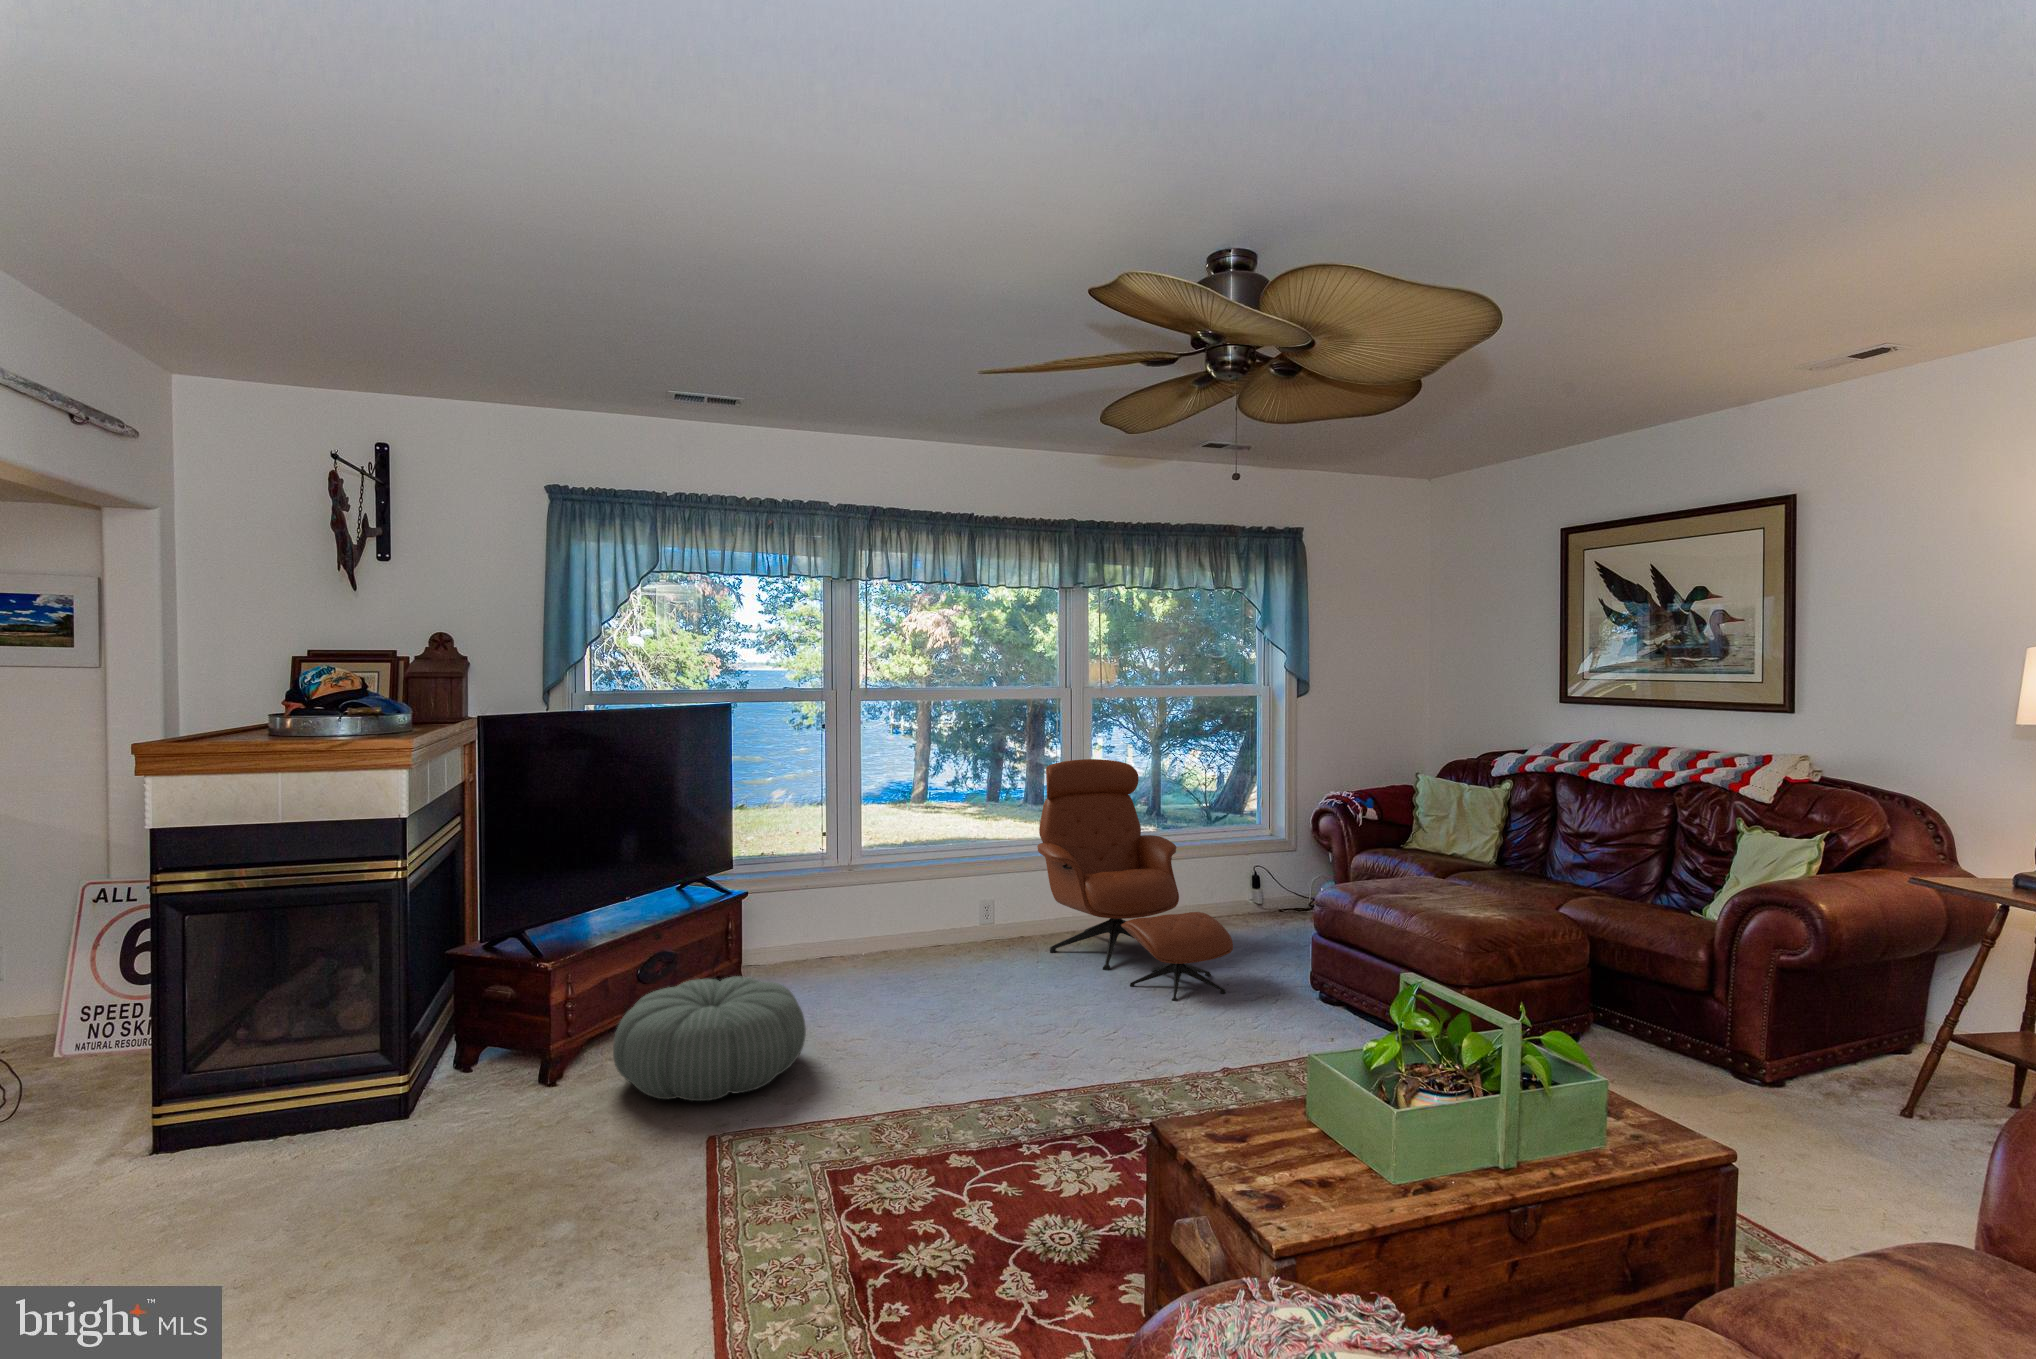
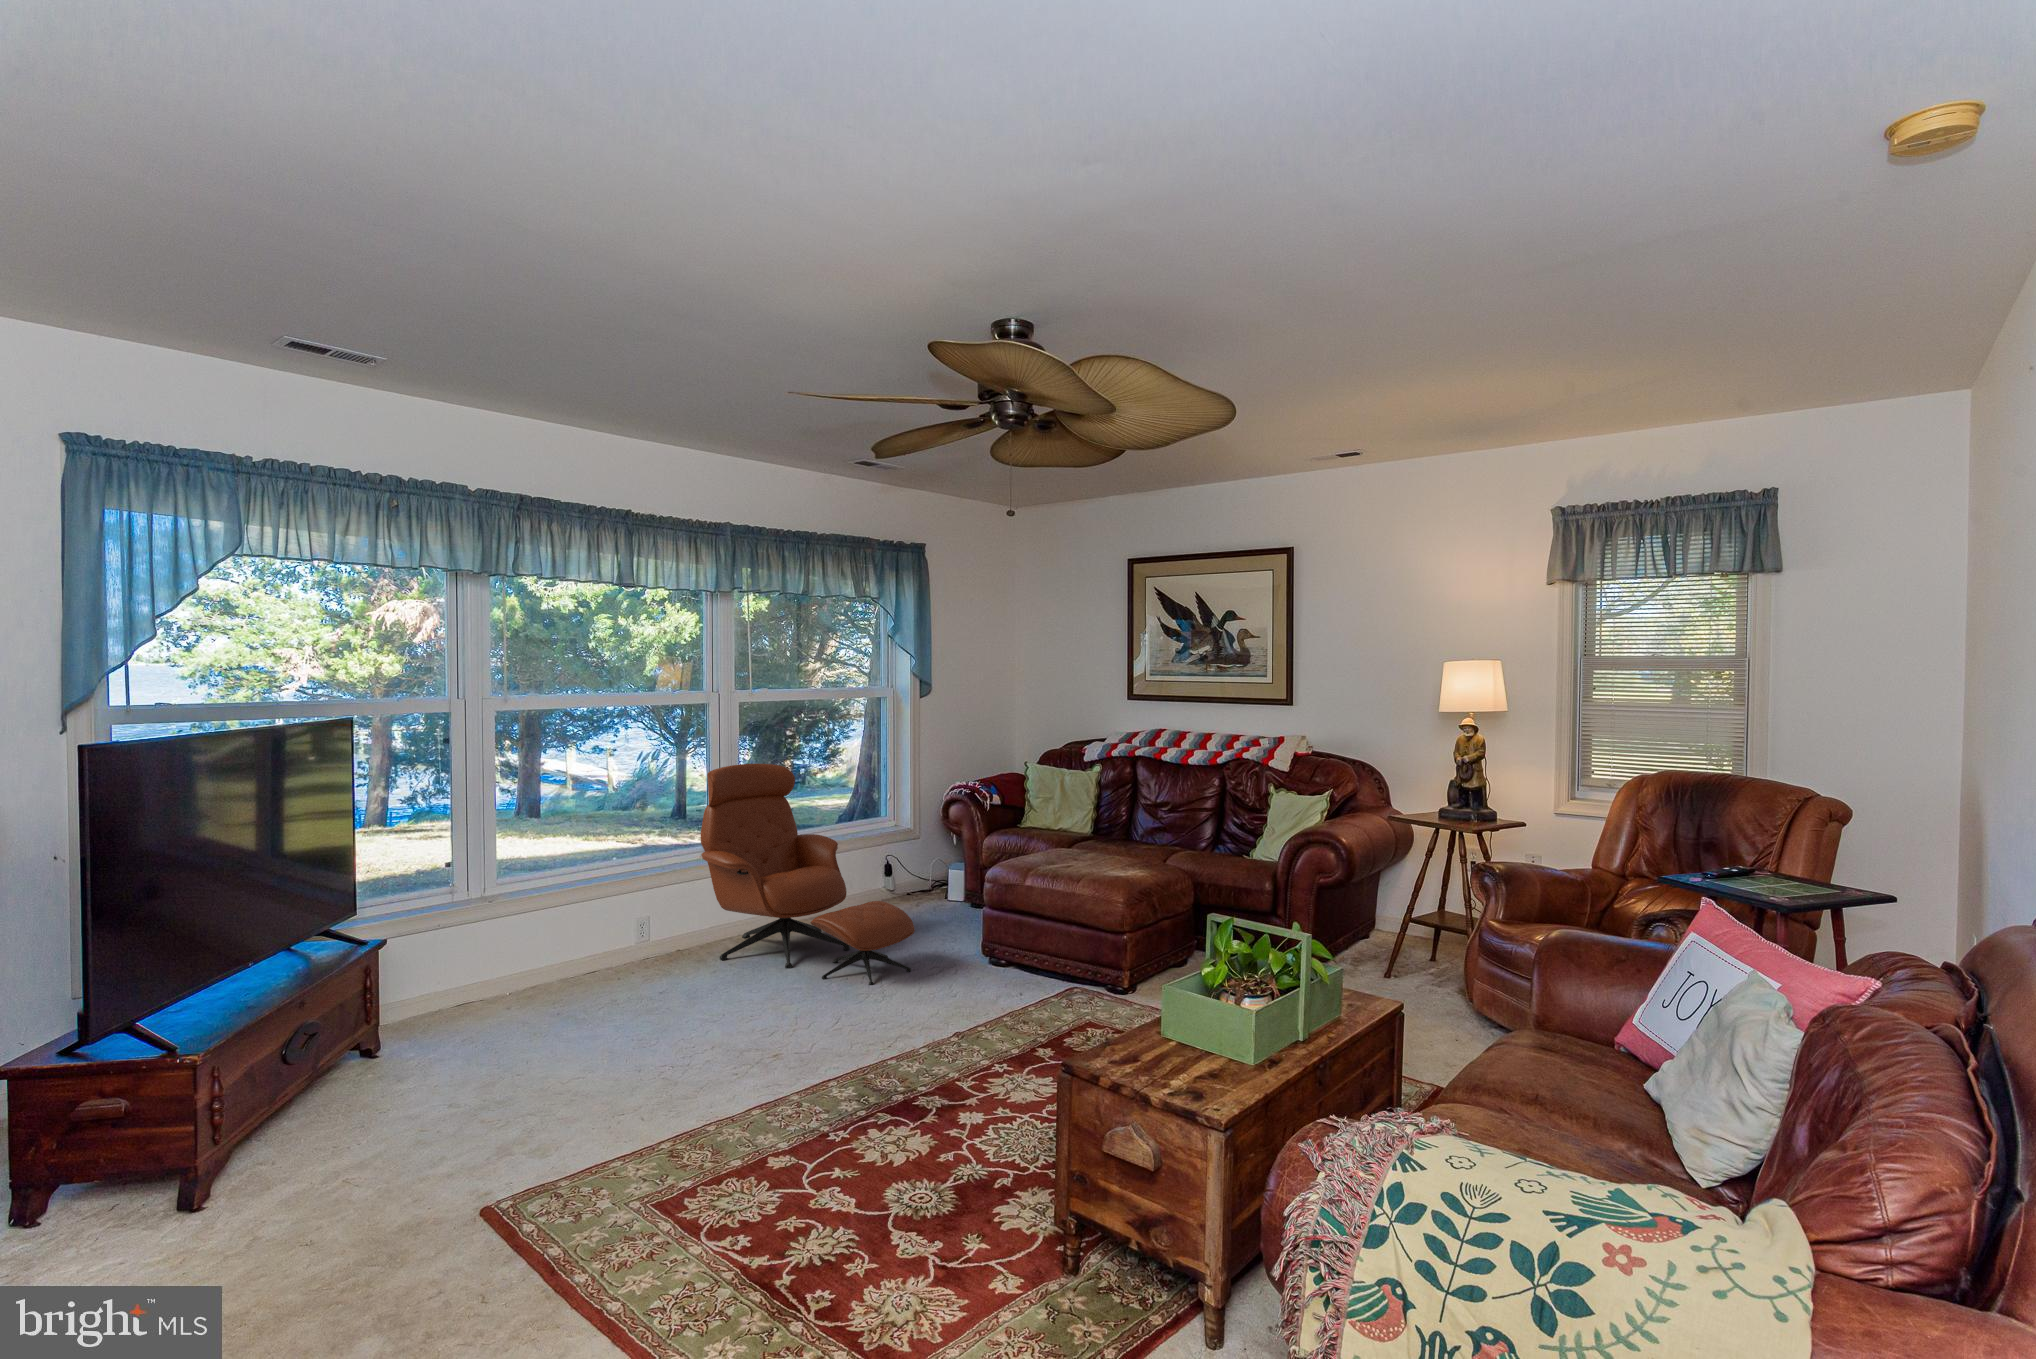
pouf: present [613,976,806,1101] -> none [300,1032,544,1188]

